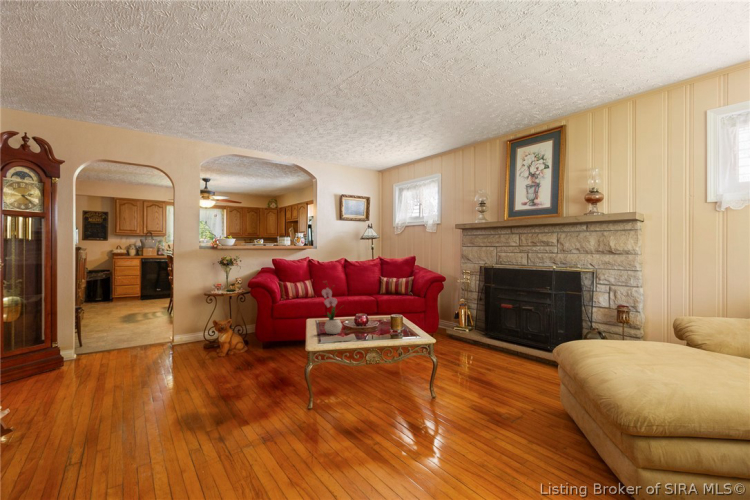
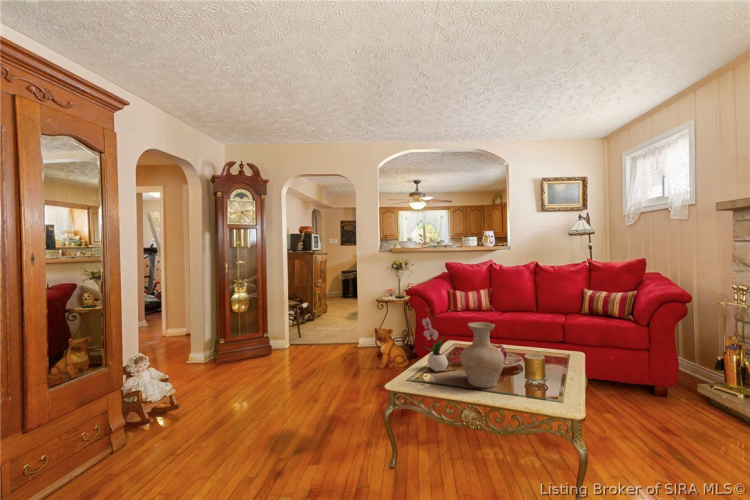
vase: none [359,288,392,336] -> present [460,322,504,388]

